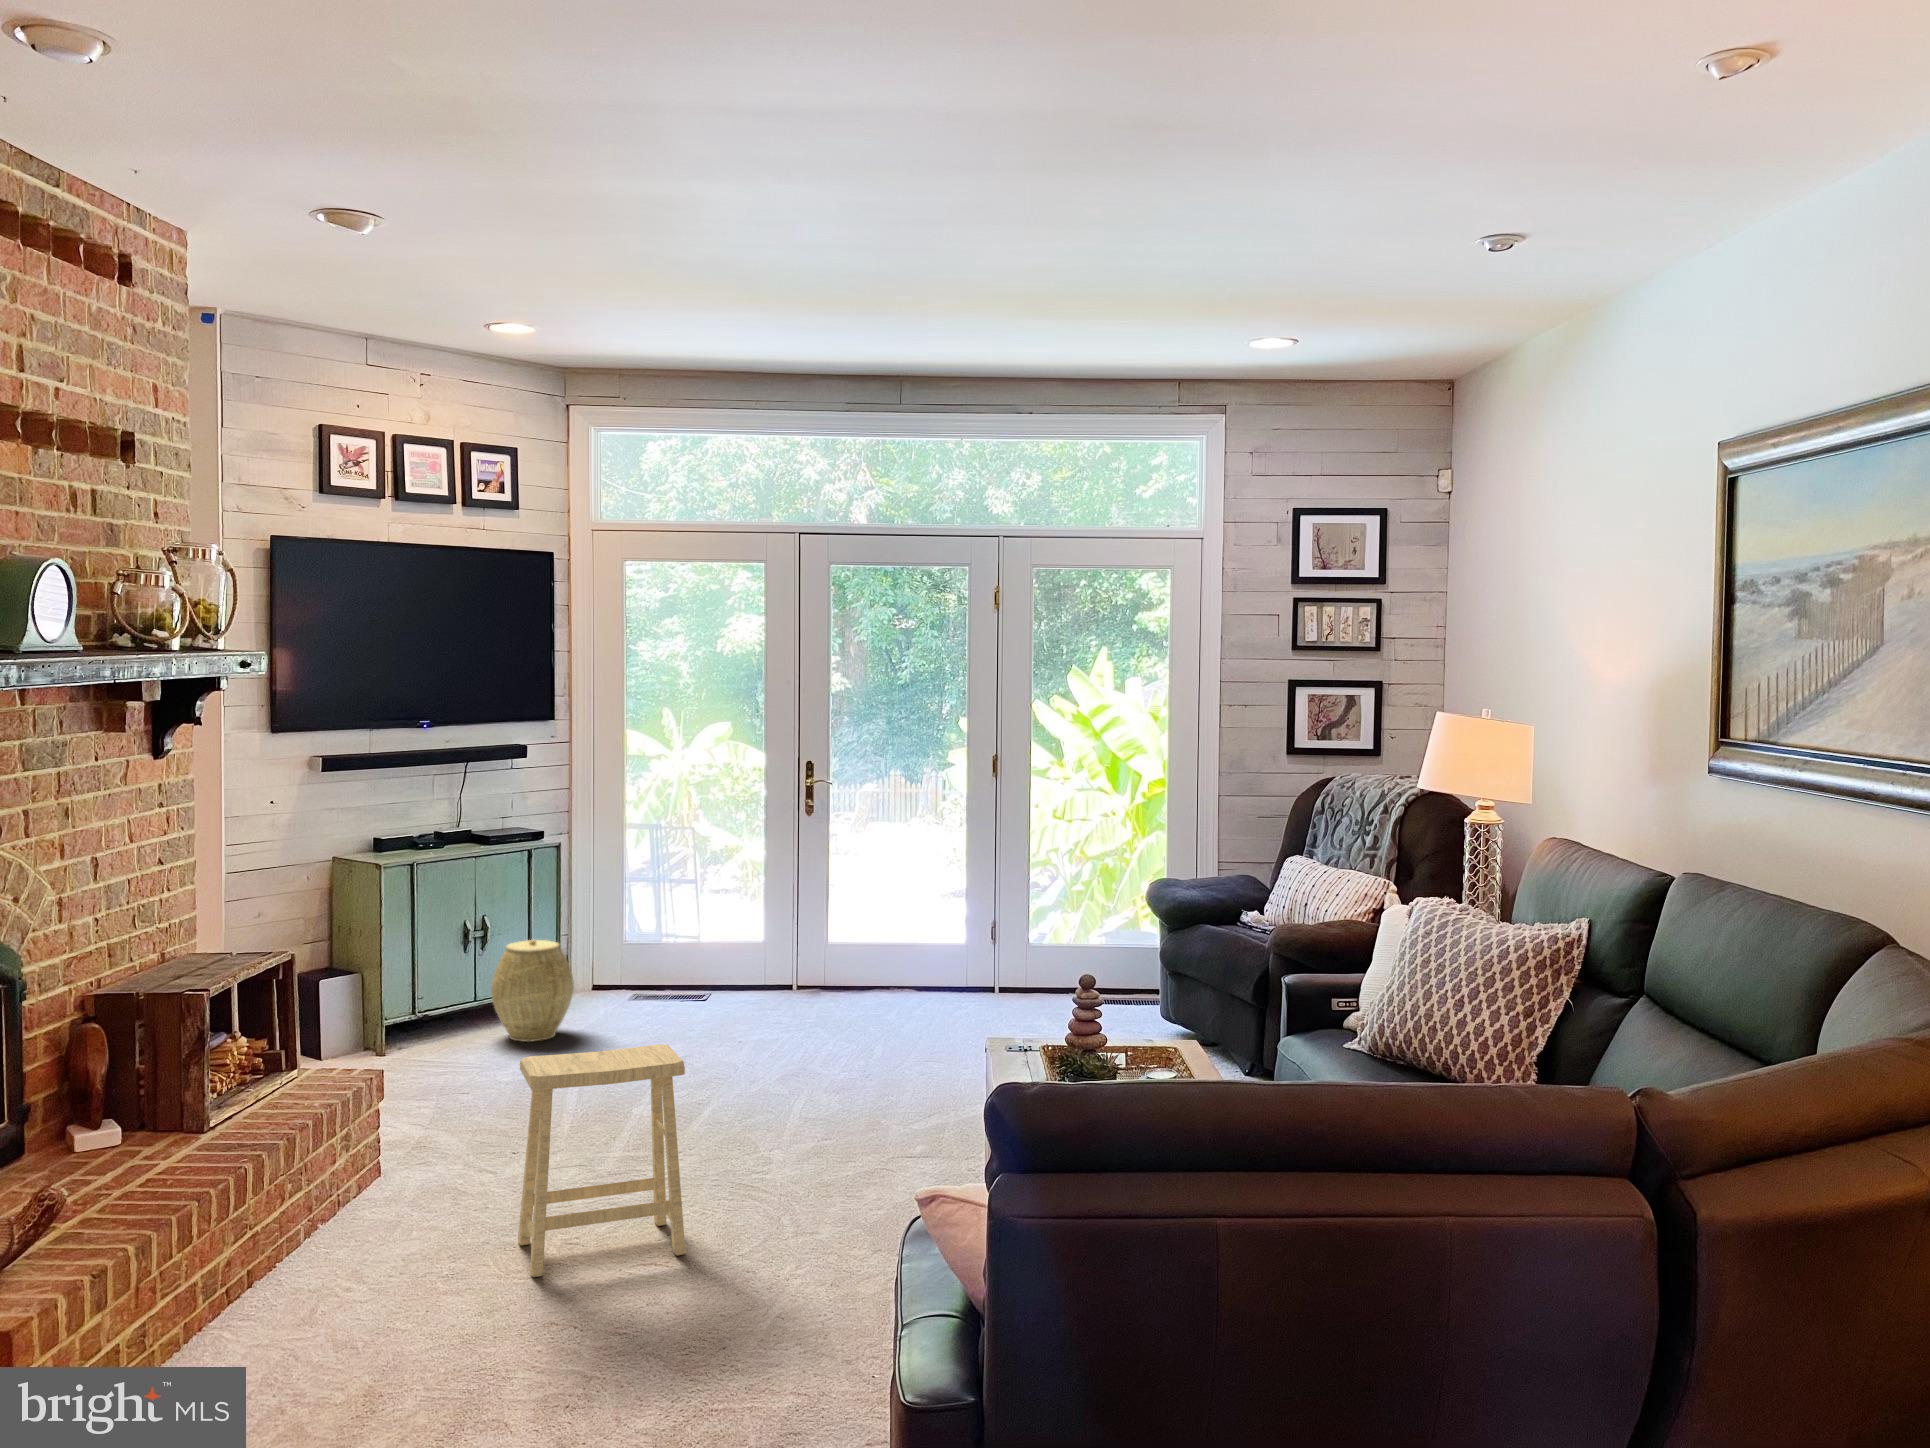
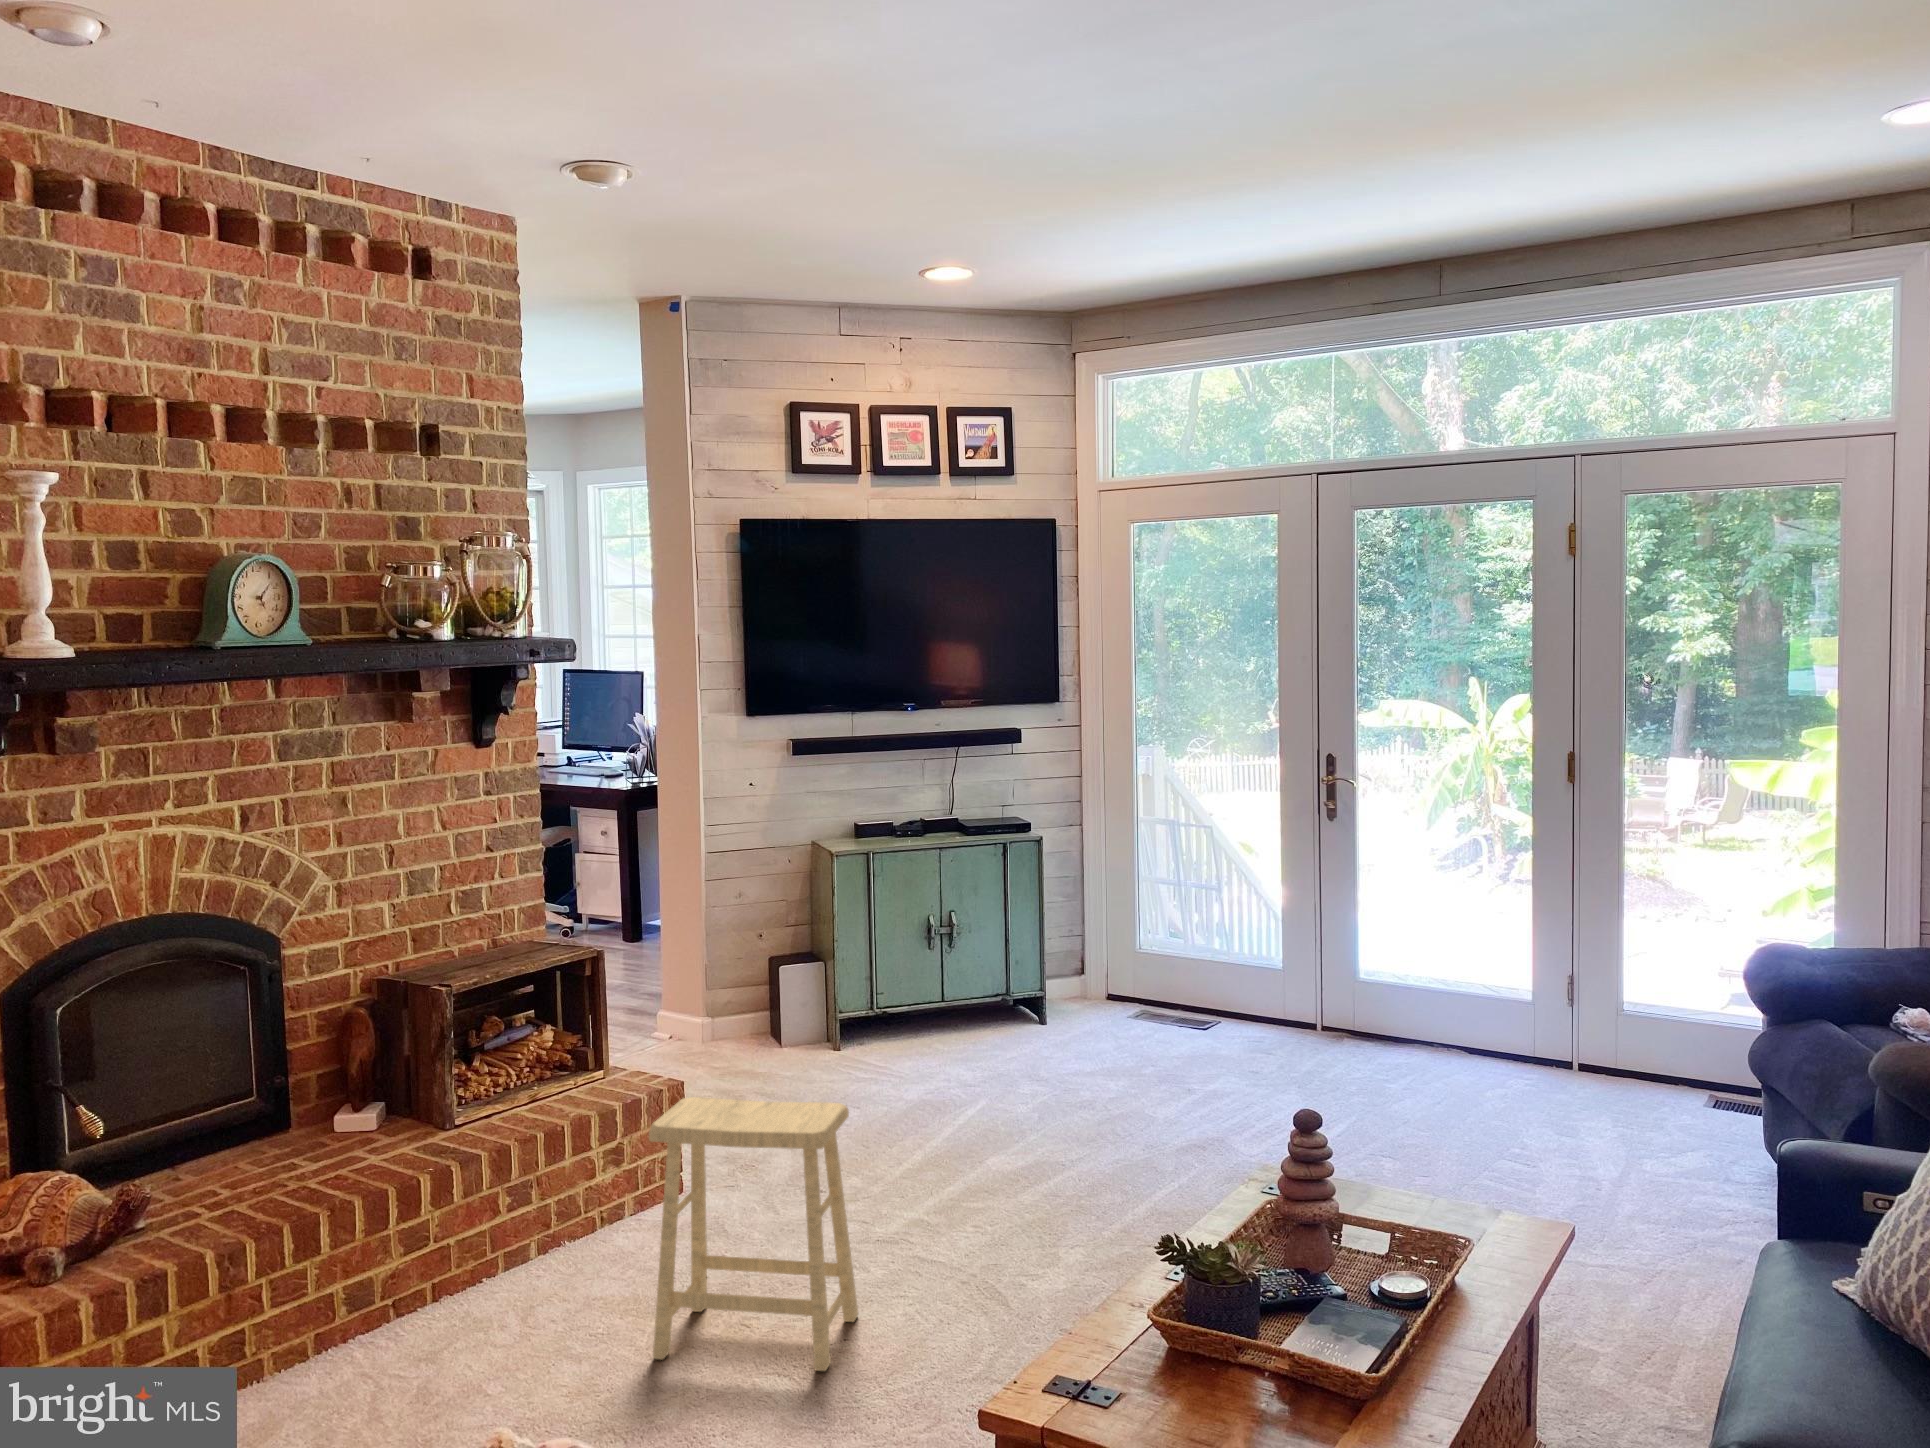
woven basket: present [491,940,574,1042] -> none [954,941,1039,1052]

